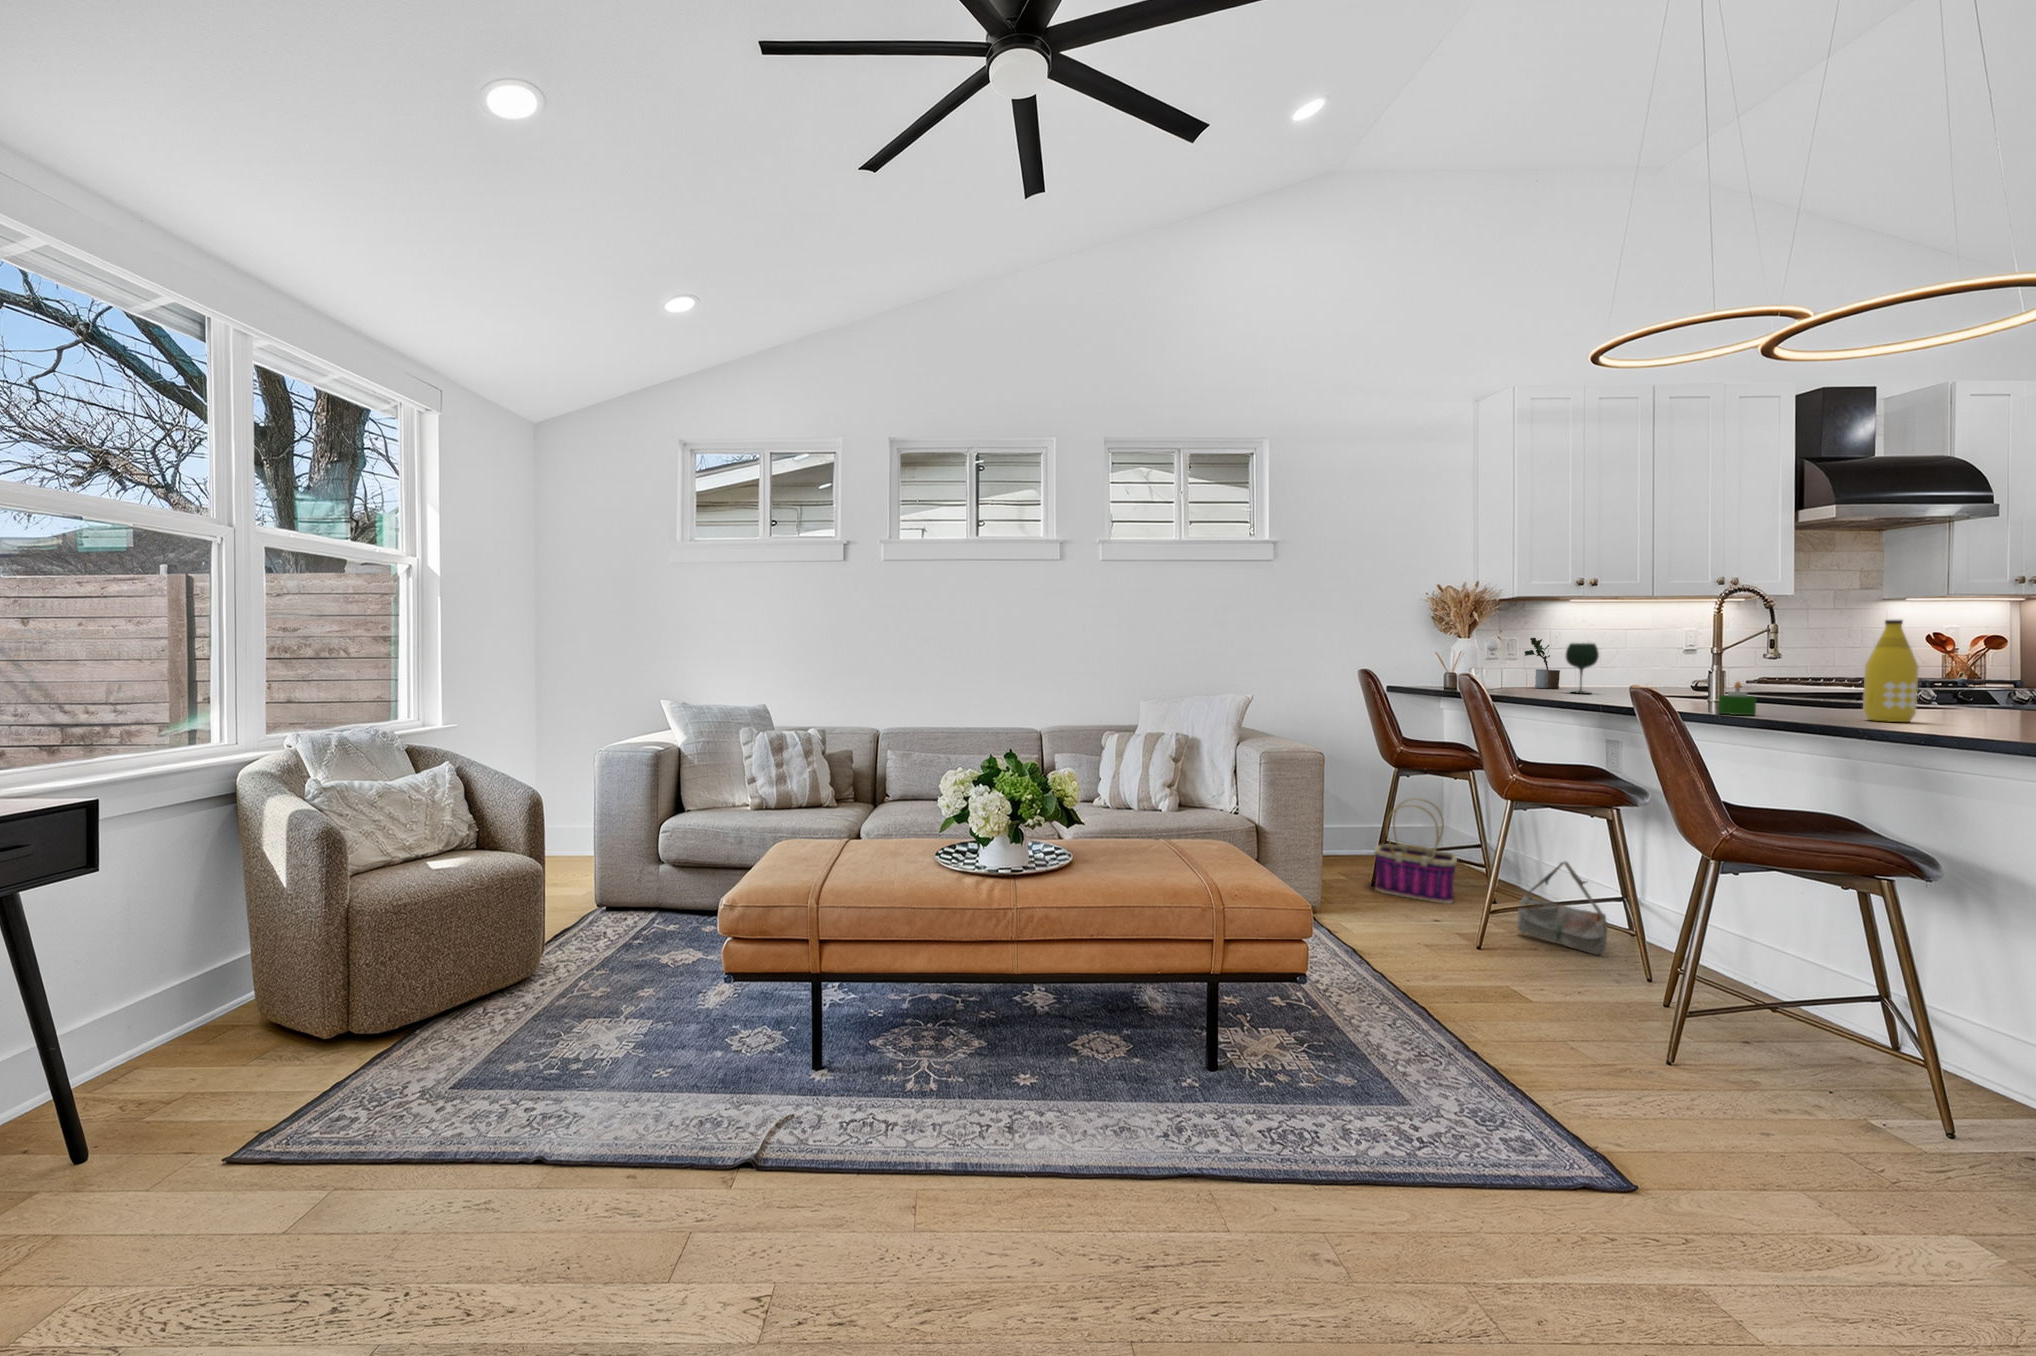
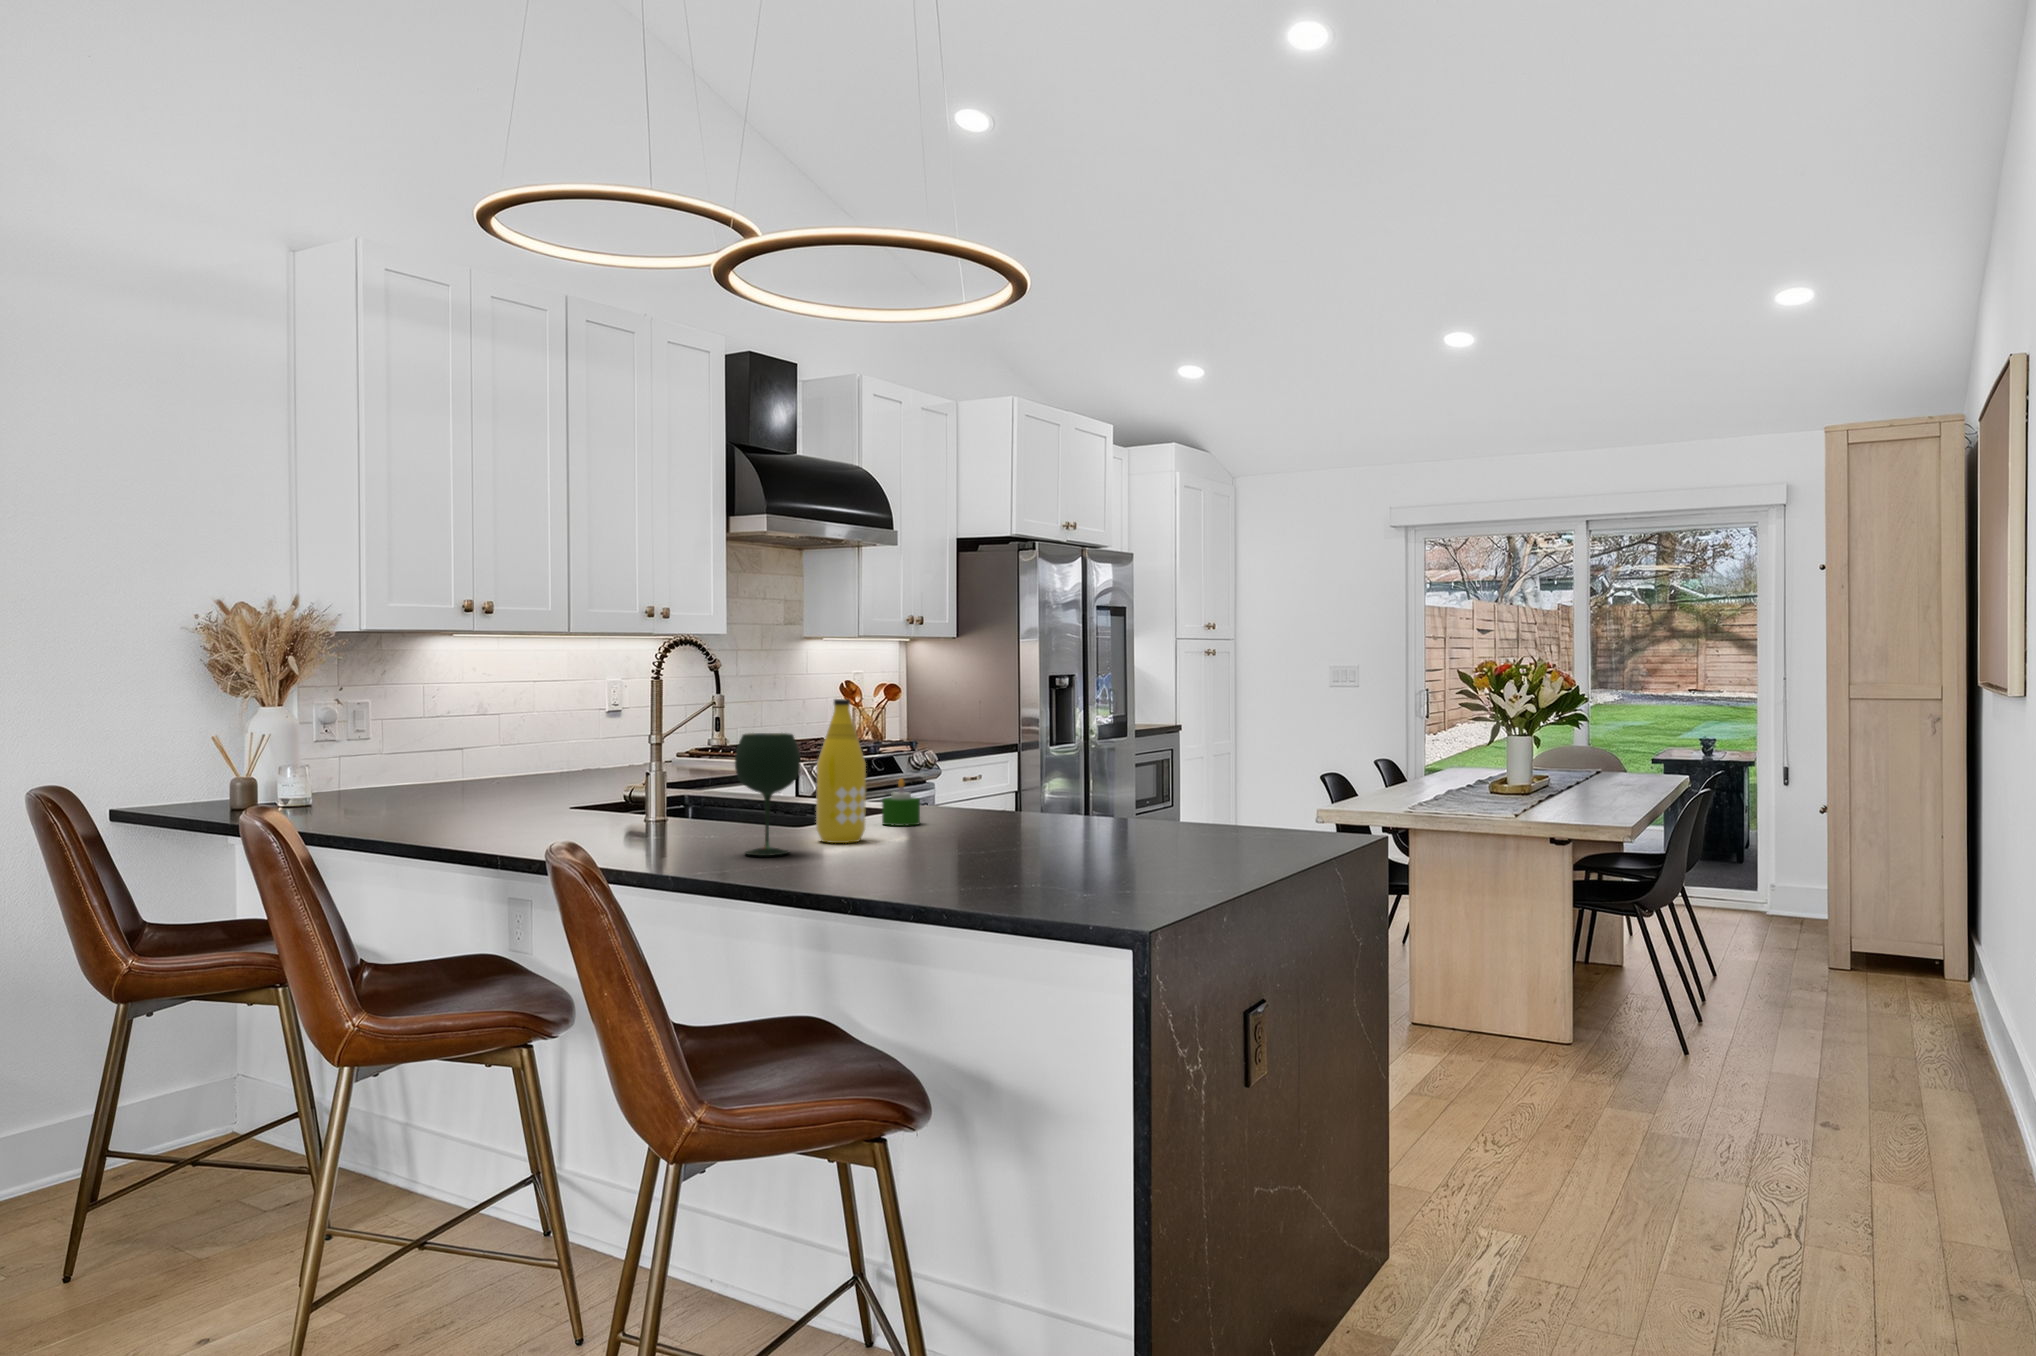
potted plant: present [1525,638,1560,689] -> none [381,702,440,794]
wine glass: present [1566,643,1599,694] -> present [735,733,800,856]
candle: present [1718,682,1756,715] -> present [882,779,920,826]
basket: present [1375,798,1457,904] -> none [63,1065,255,1310]
bag: present [1517,861,1608,955] -> none [370,1143,520,1307]

